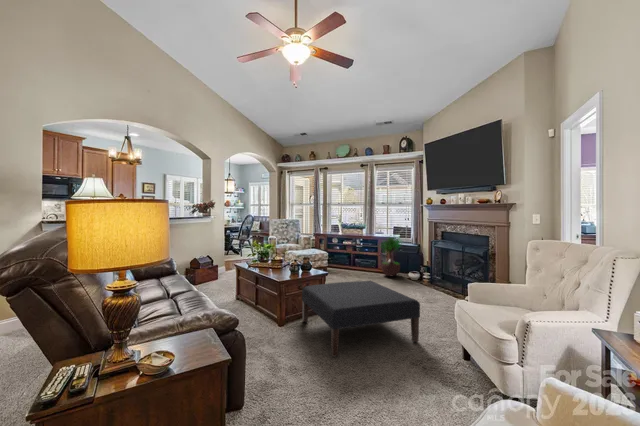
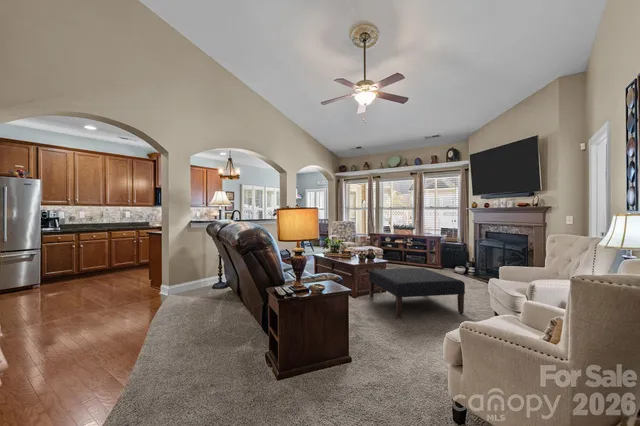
potted tree: present [381,237,400,276] -> none [426,232,451,270]

